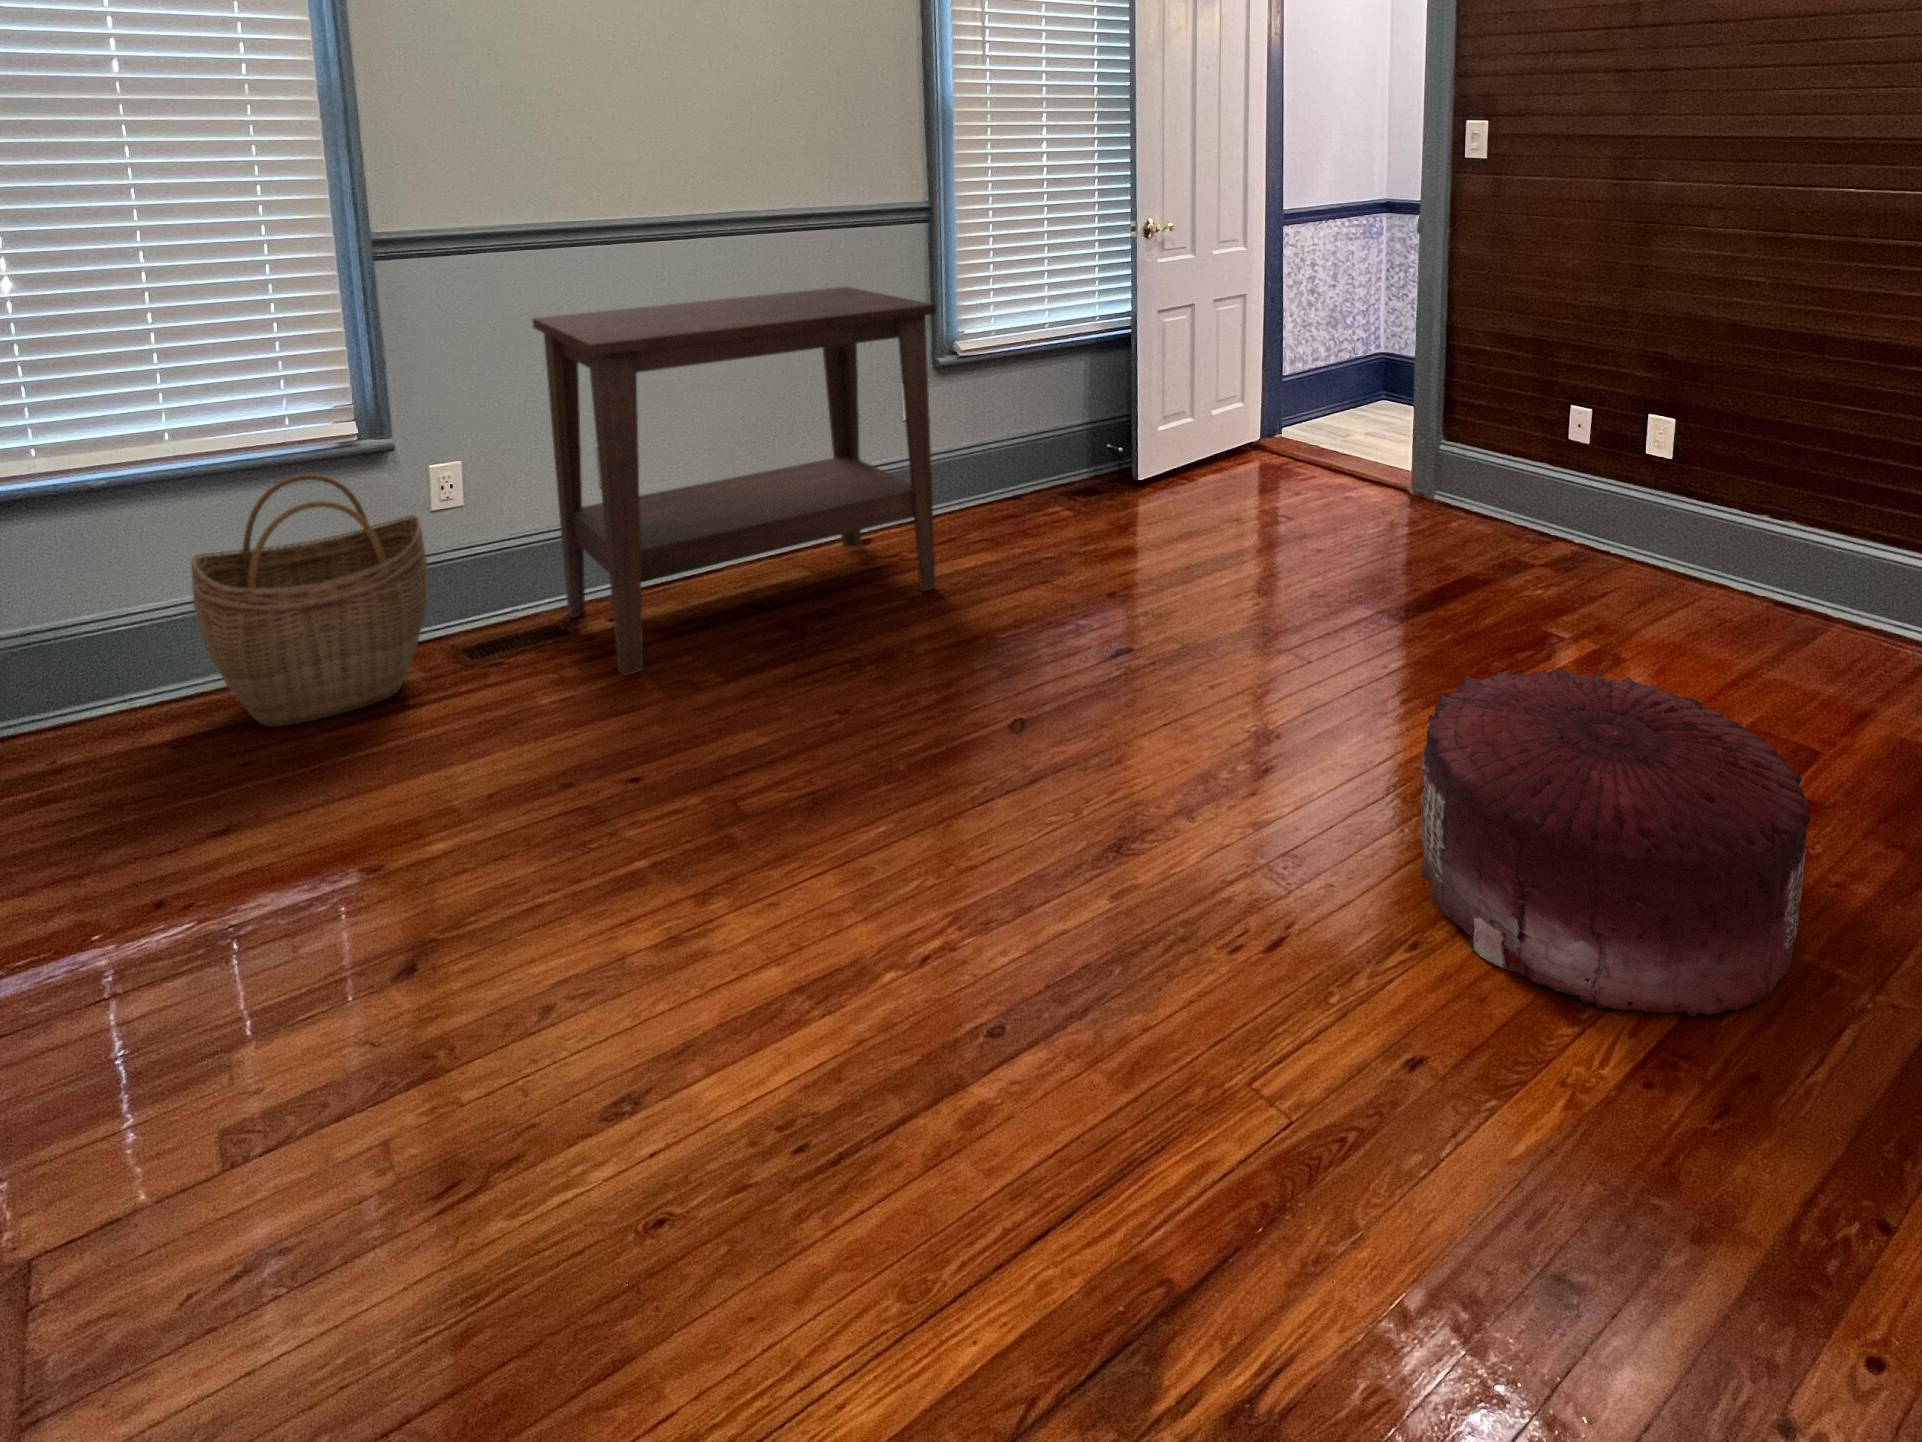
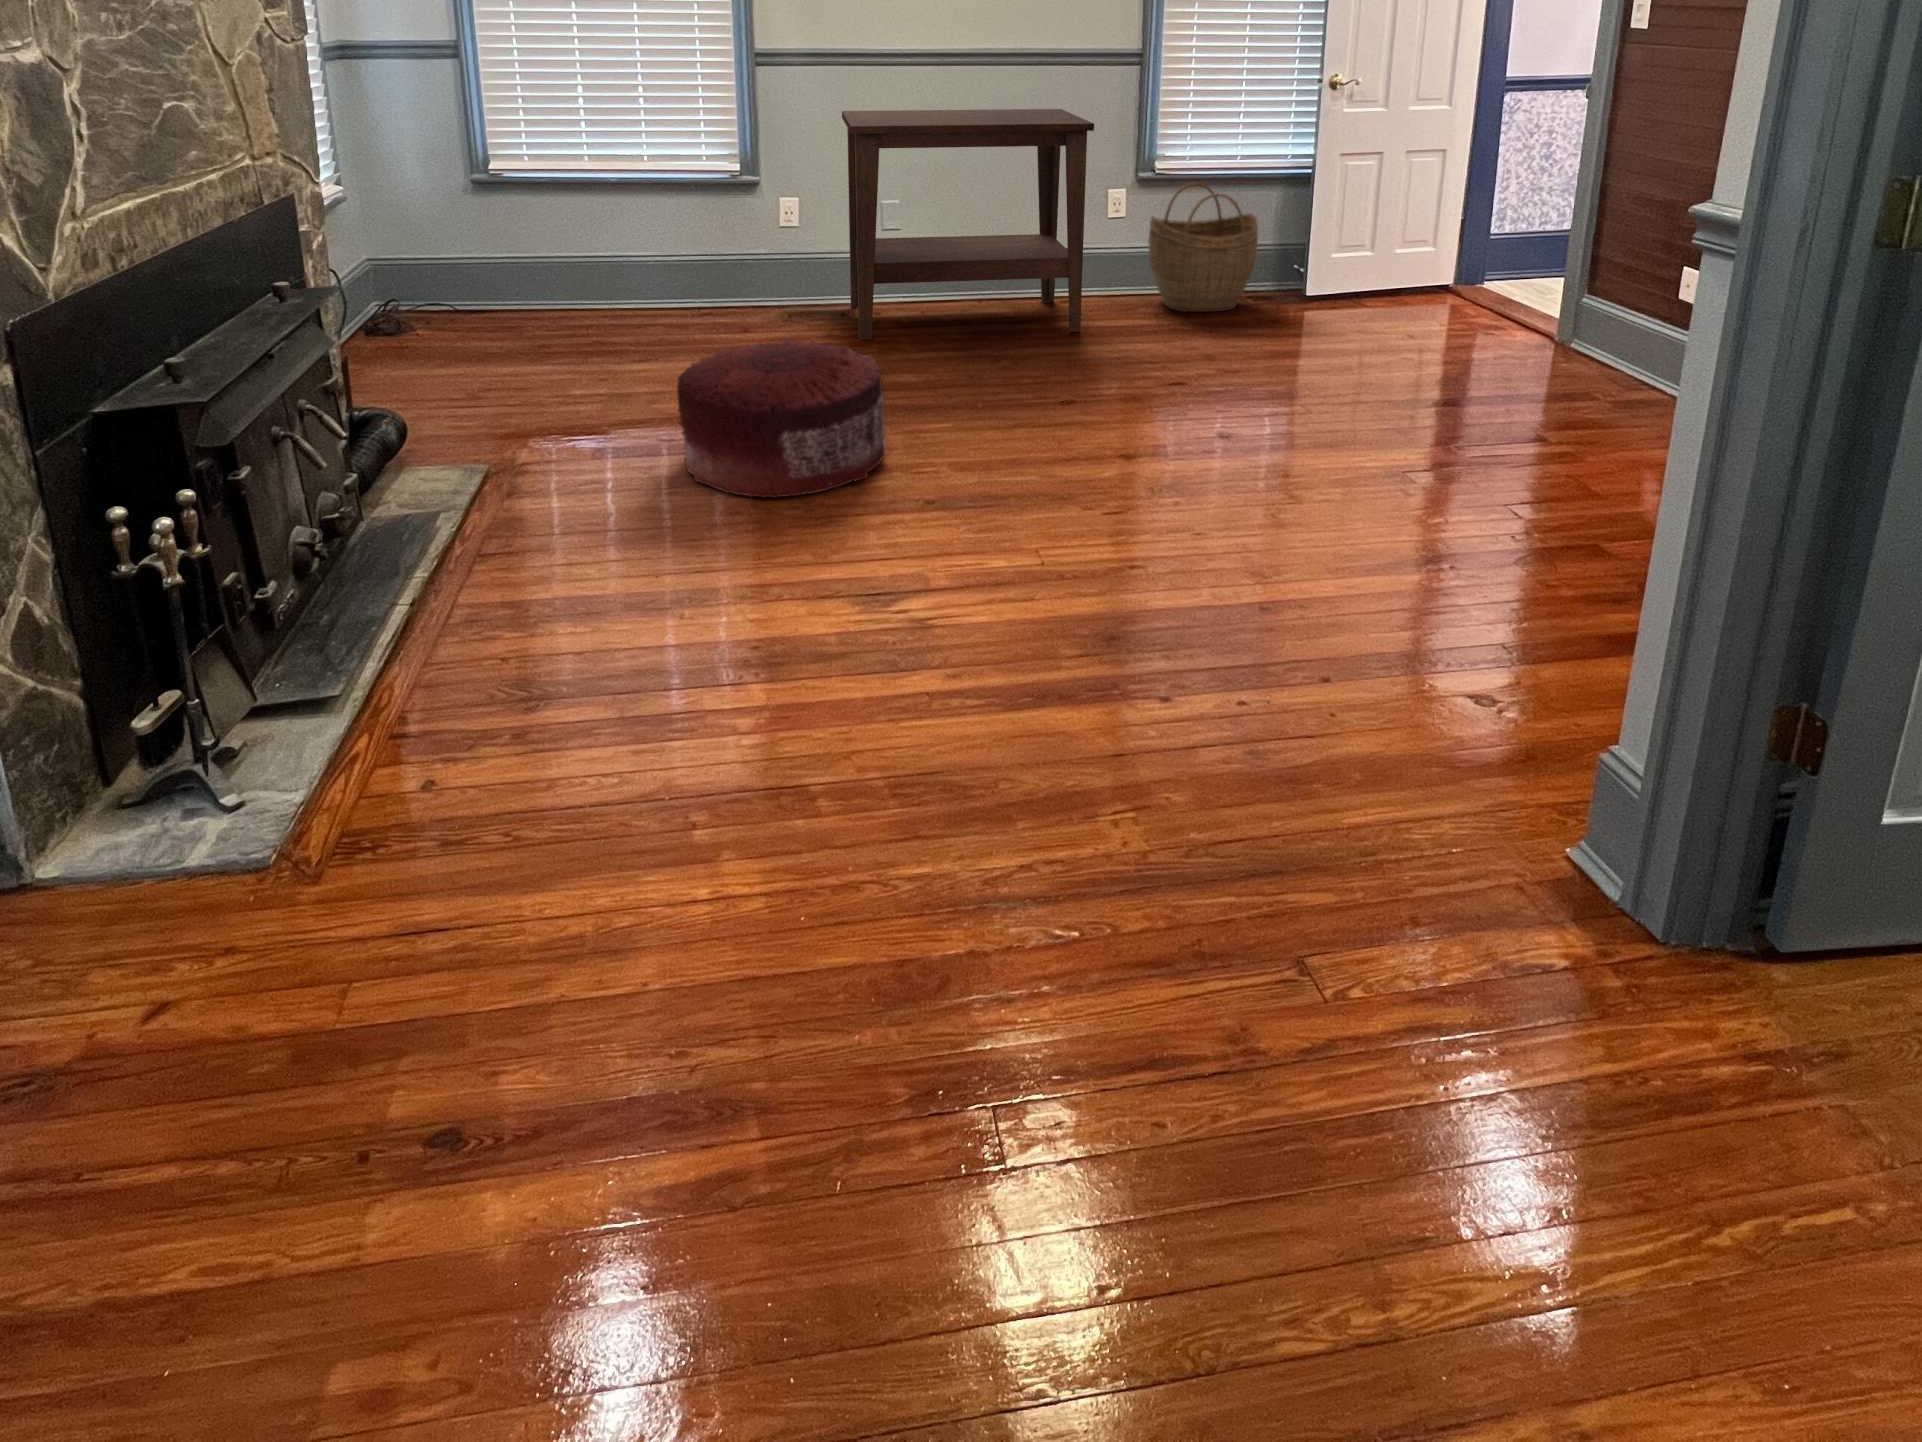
woven basket: present [191,474,428,727] -> present [1148,183,1258,312]
pouf: present [1421,669,1811,1016] -> present [677,338,887,498]

